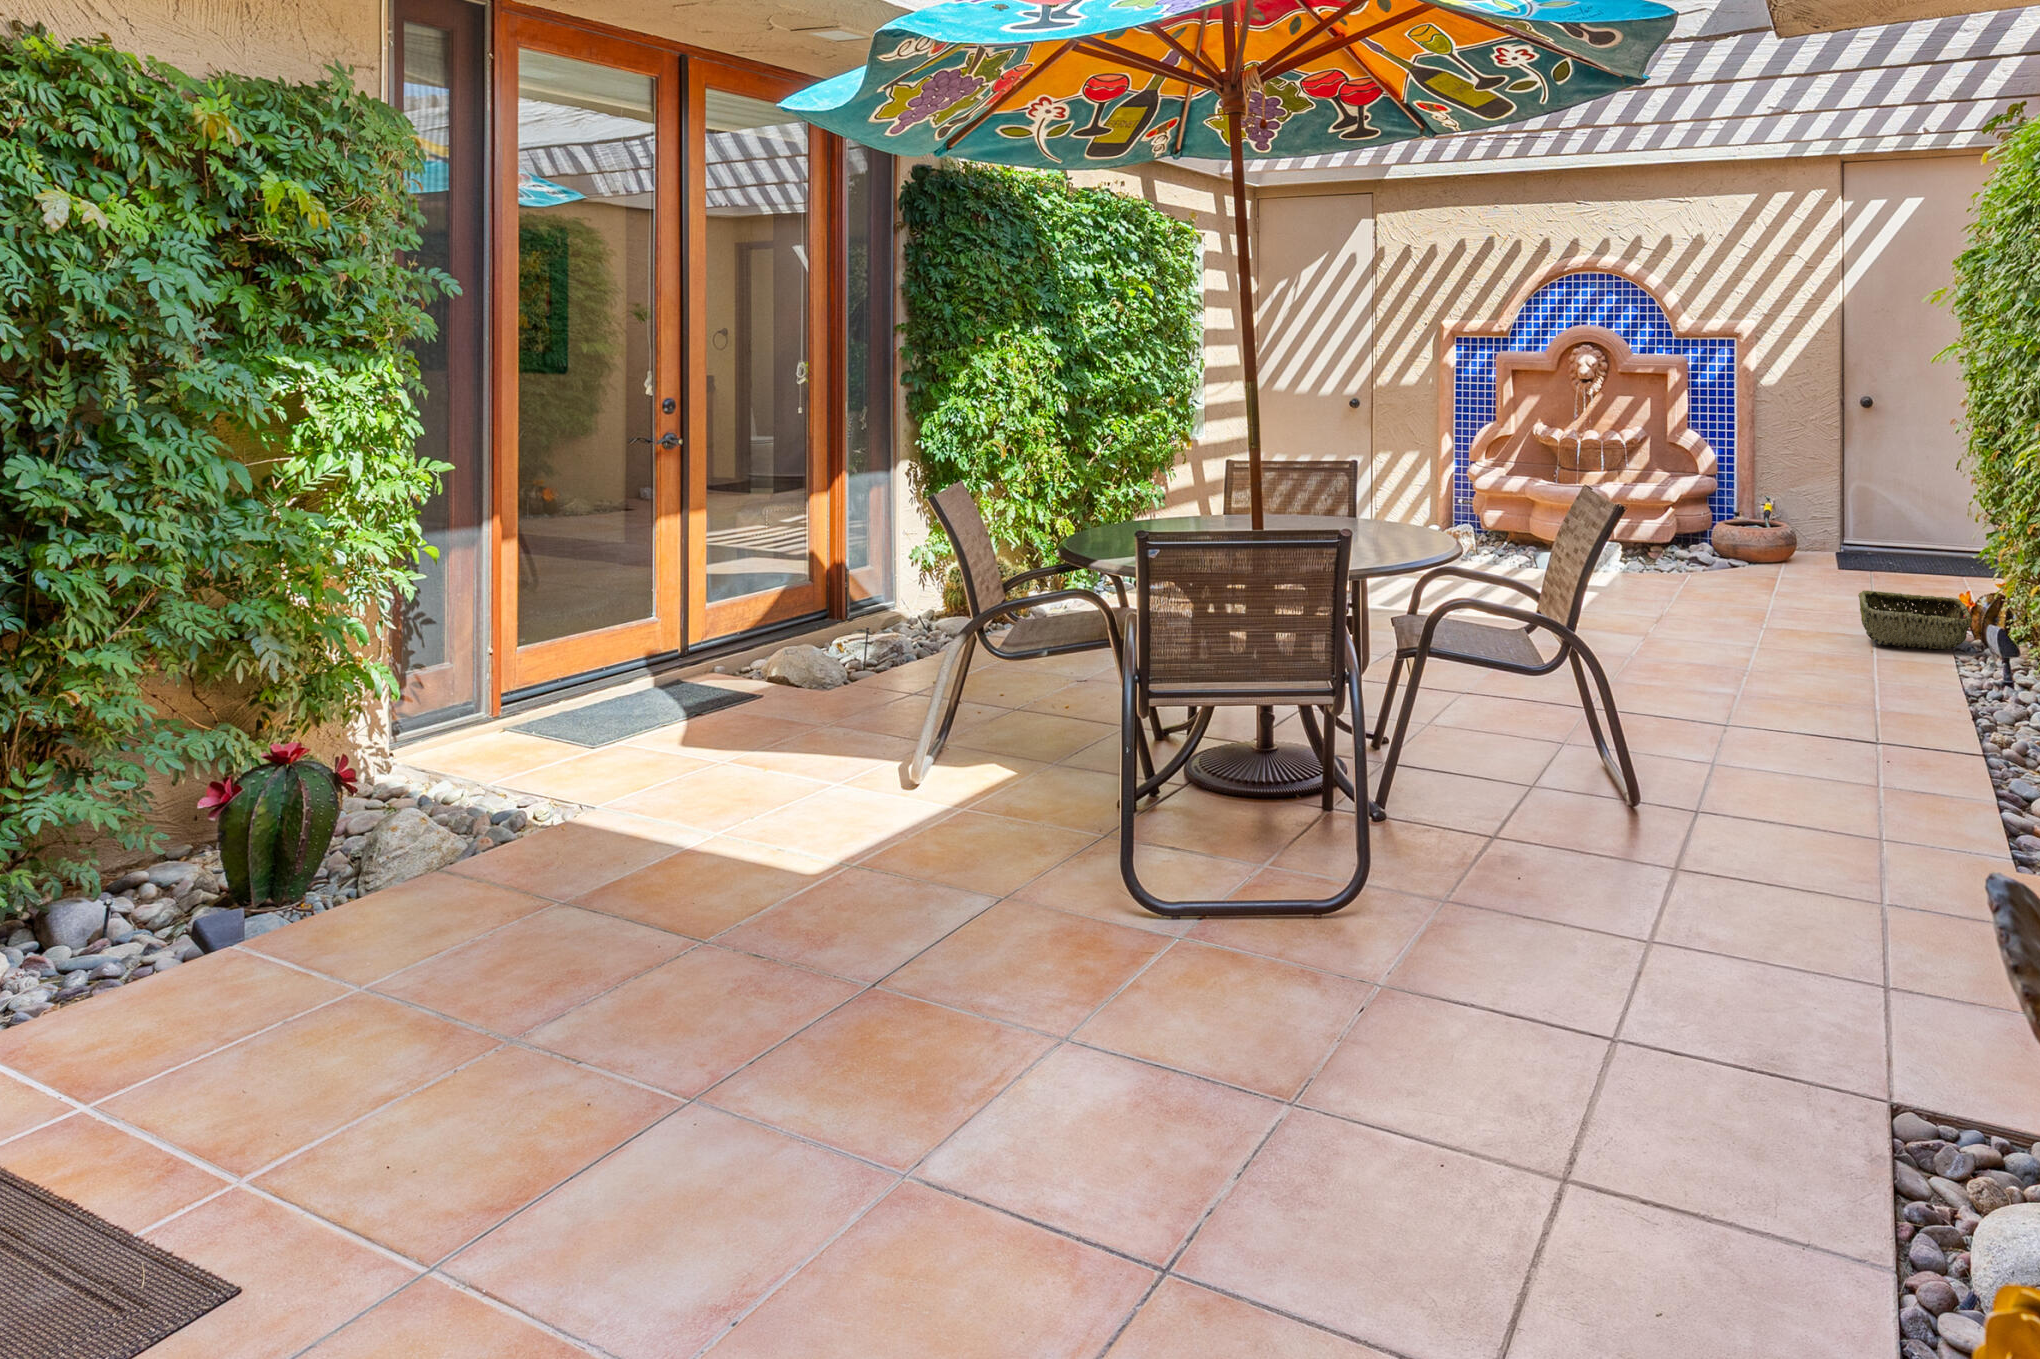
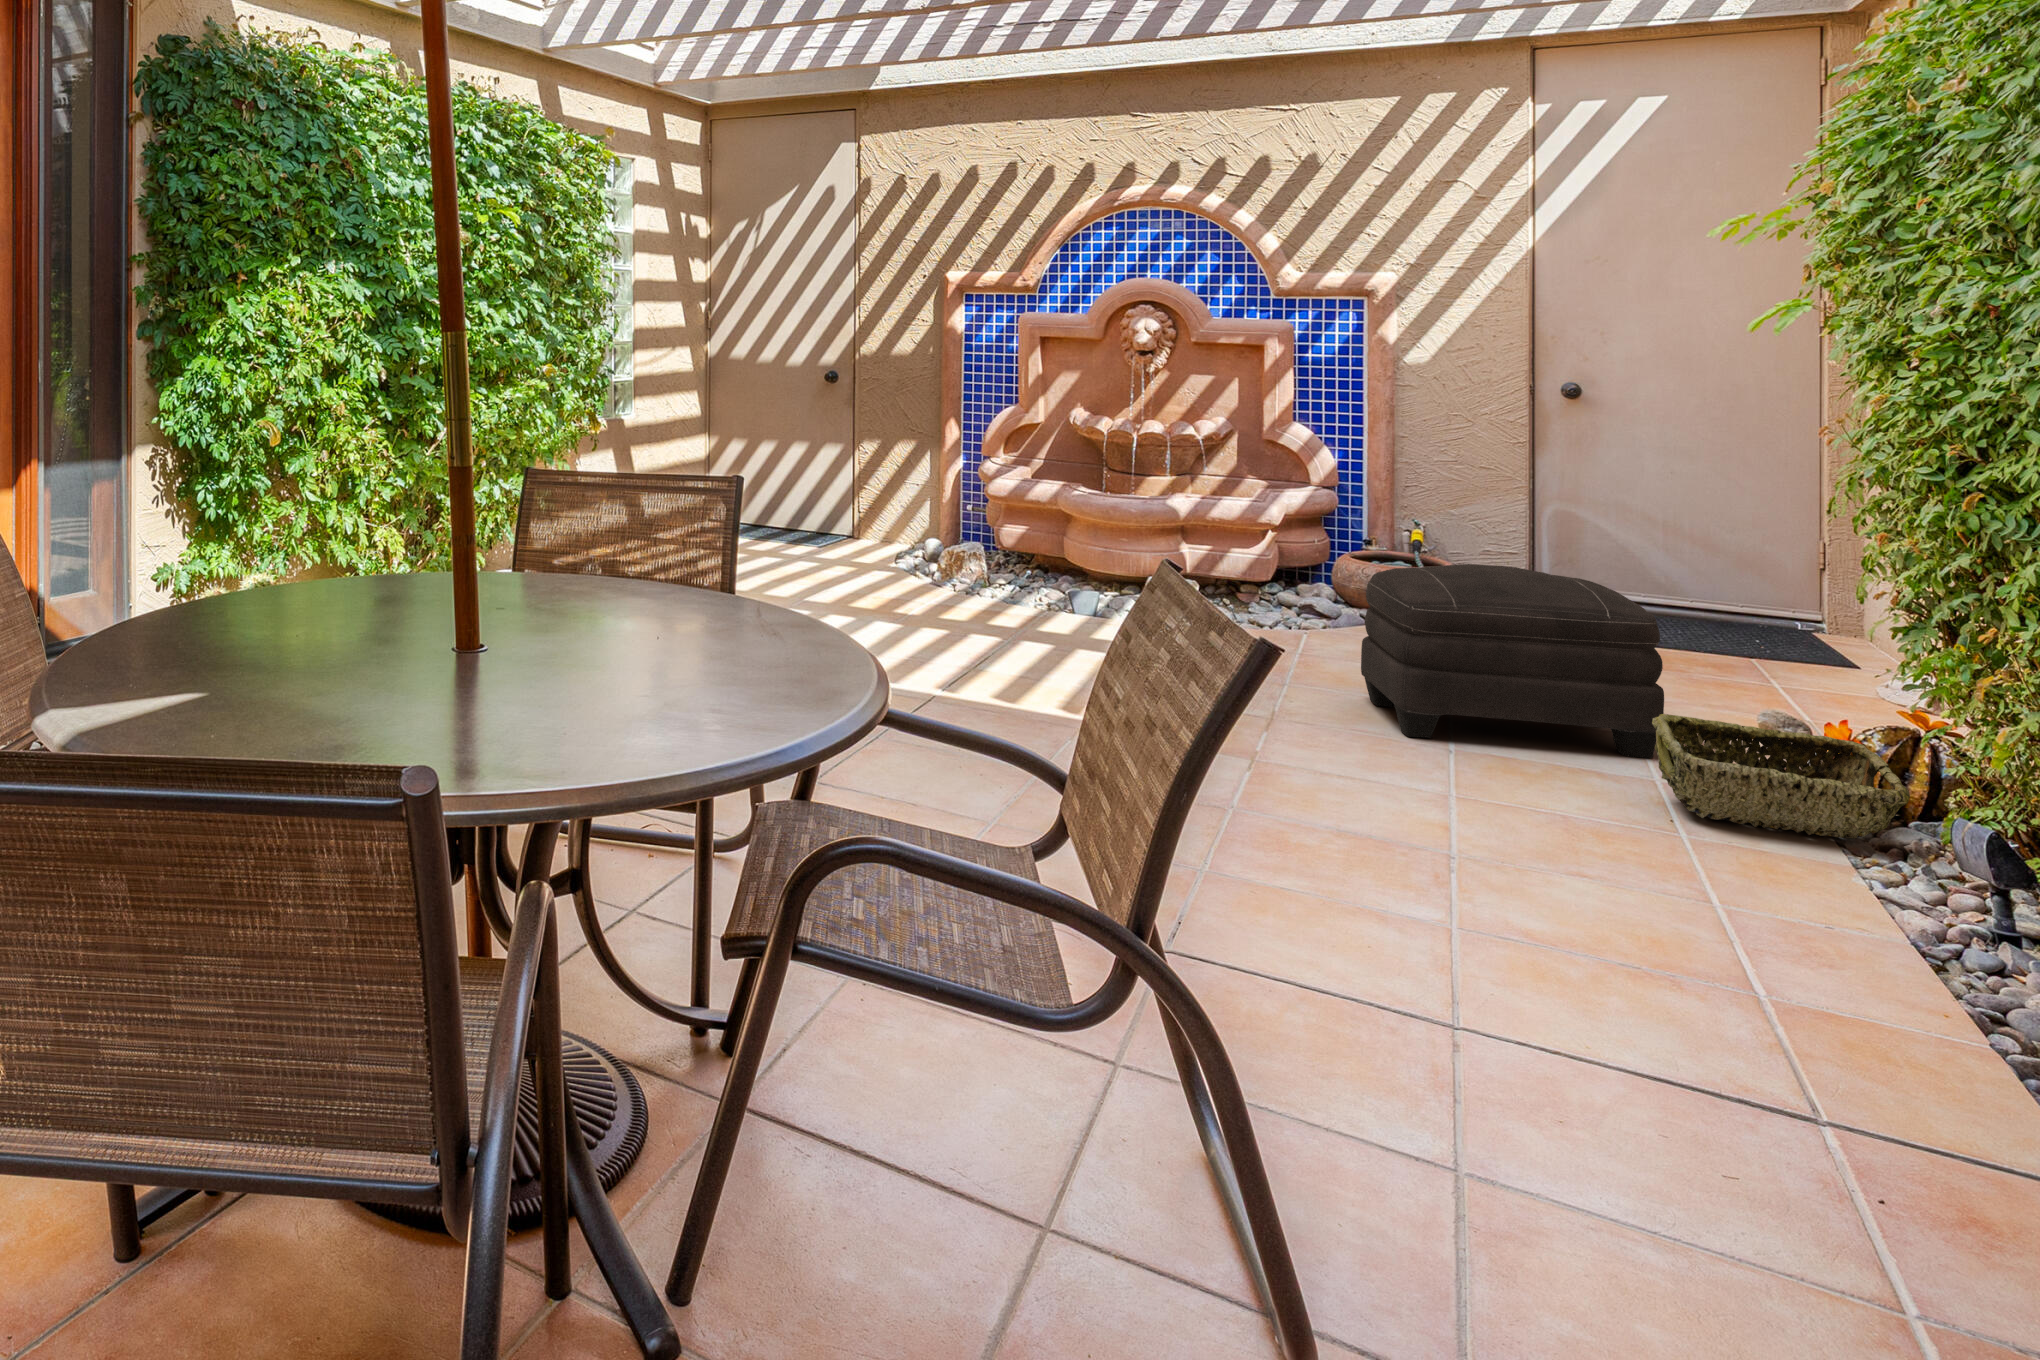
ottoman: none [1716,515,1875,623] -> present [1361,564,1664,758]

